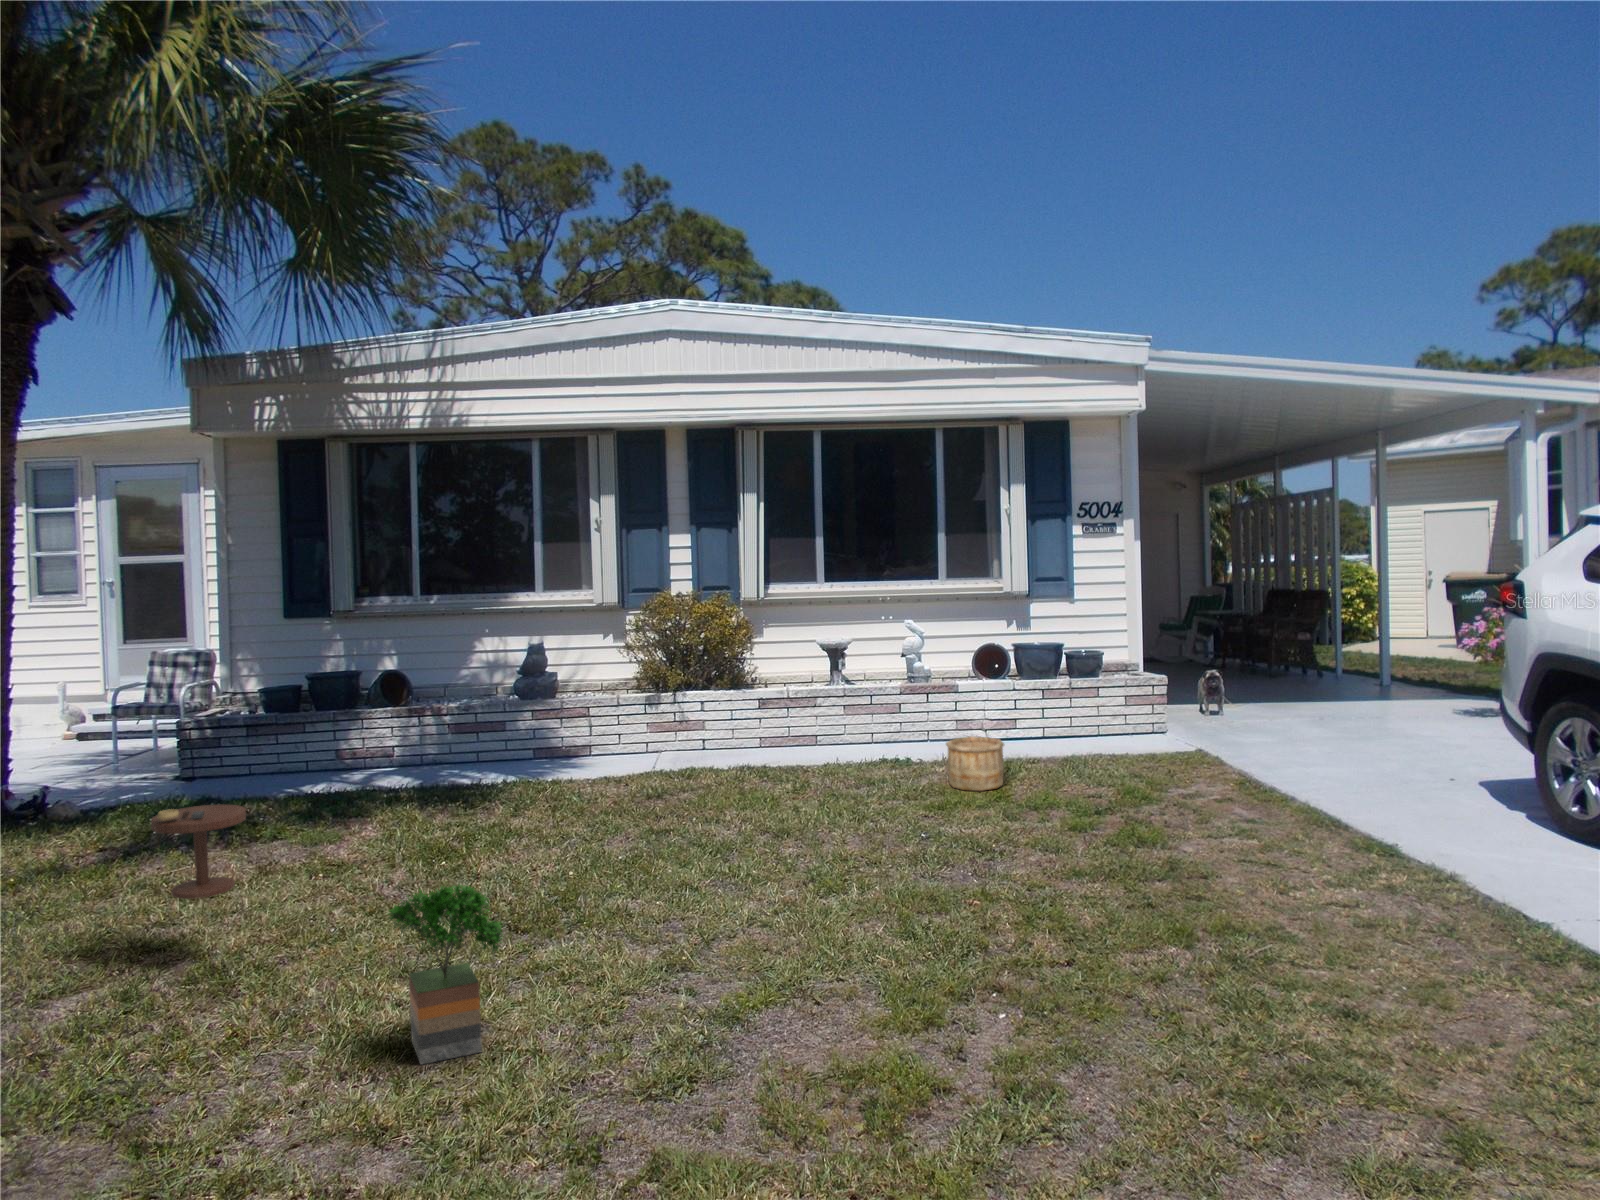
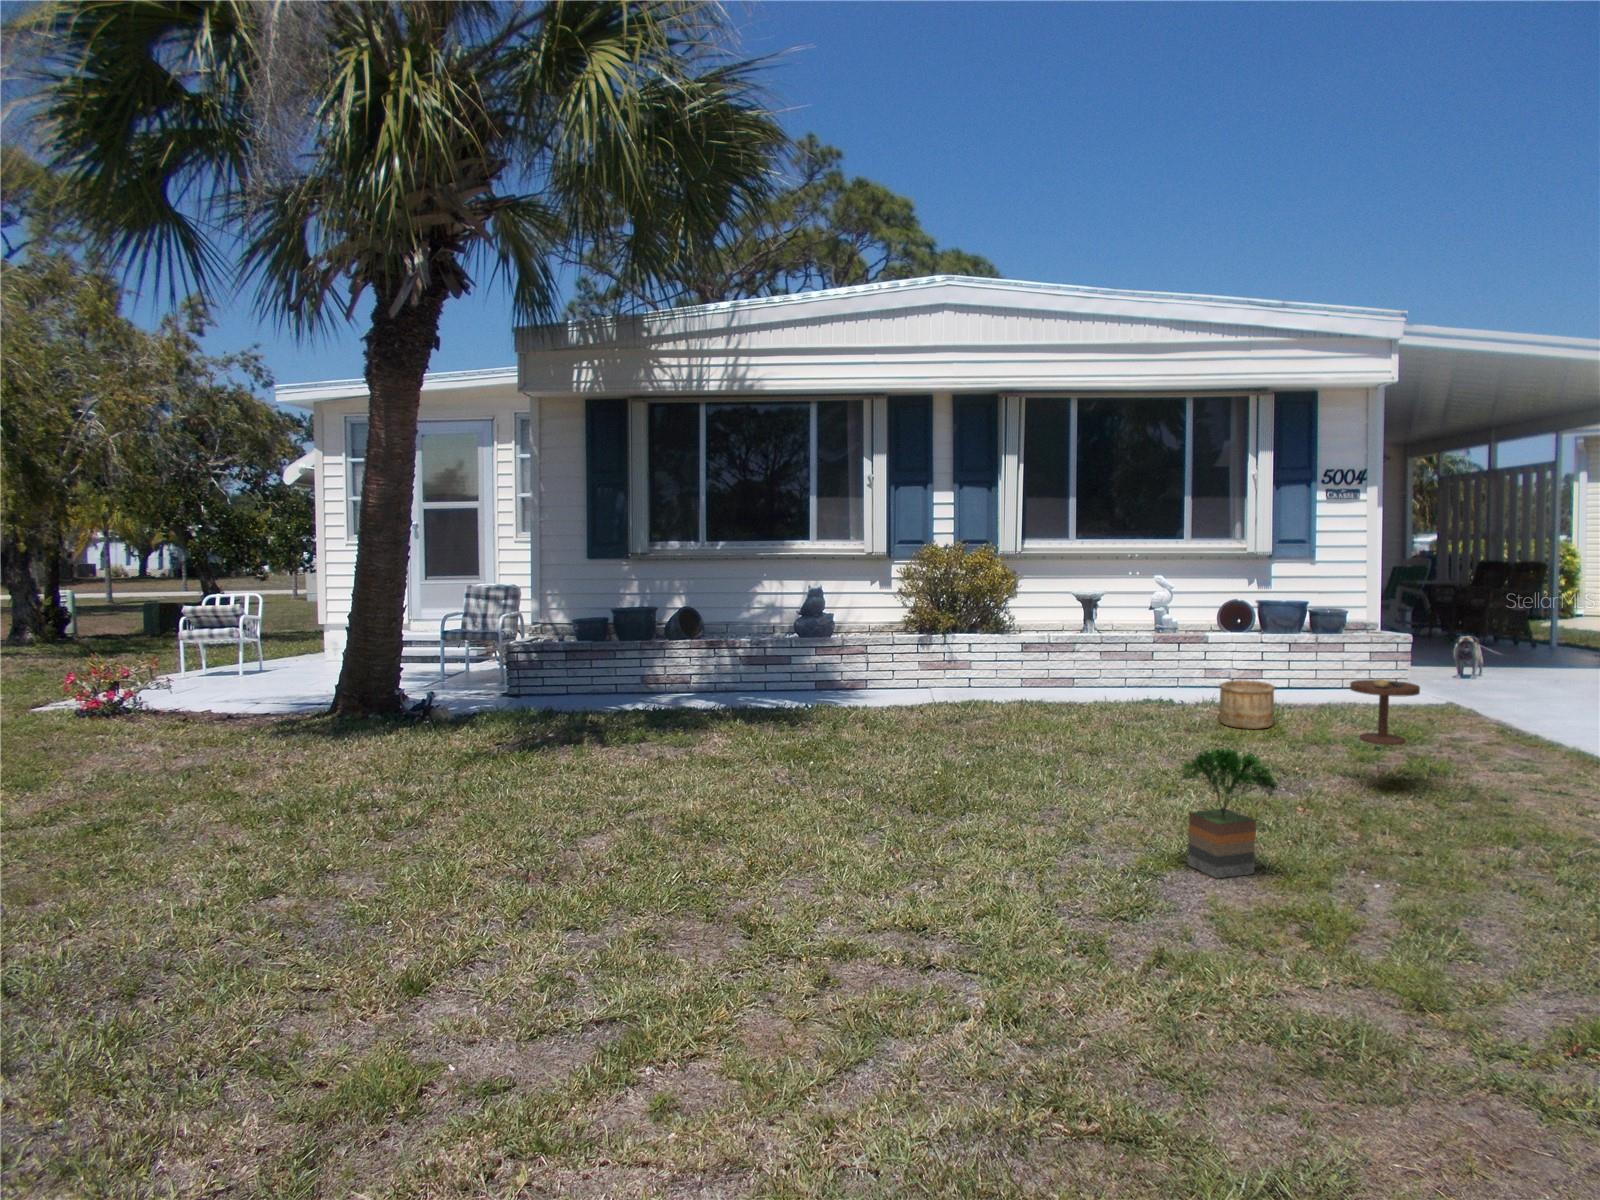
side table: present [151,804,246,899] -> present [1350,679,1420,745]
potted tree: present [388,884,502,1064] -> present [1181,748,1278,879]

